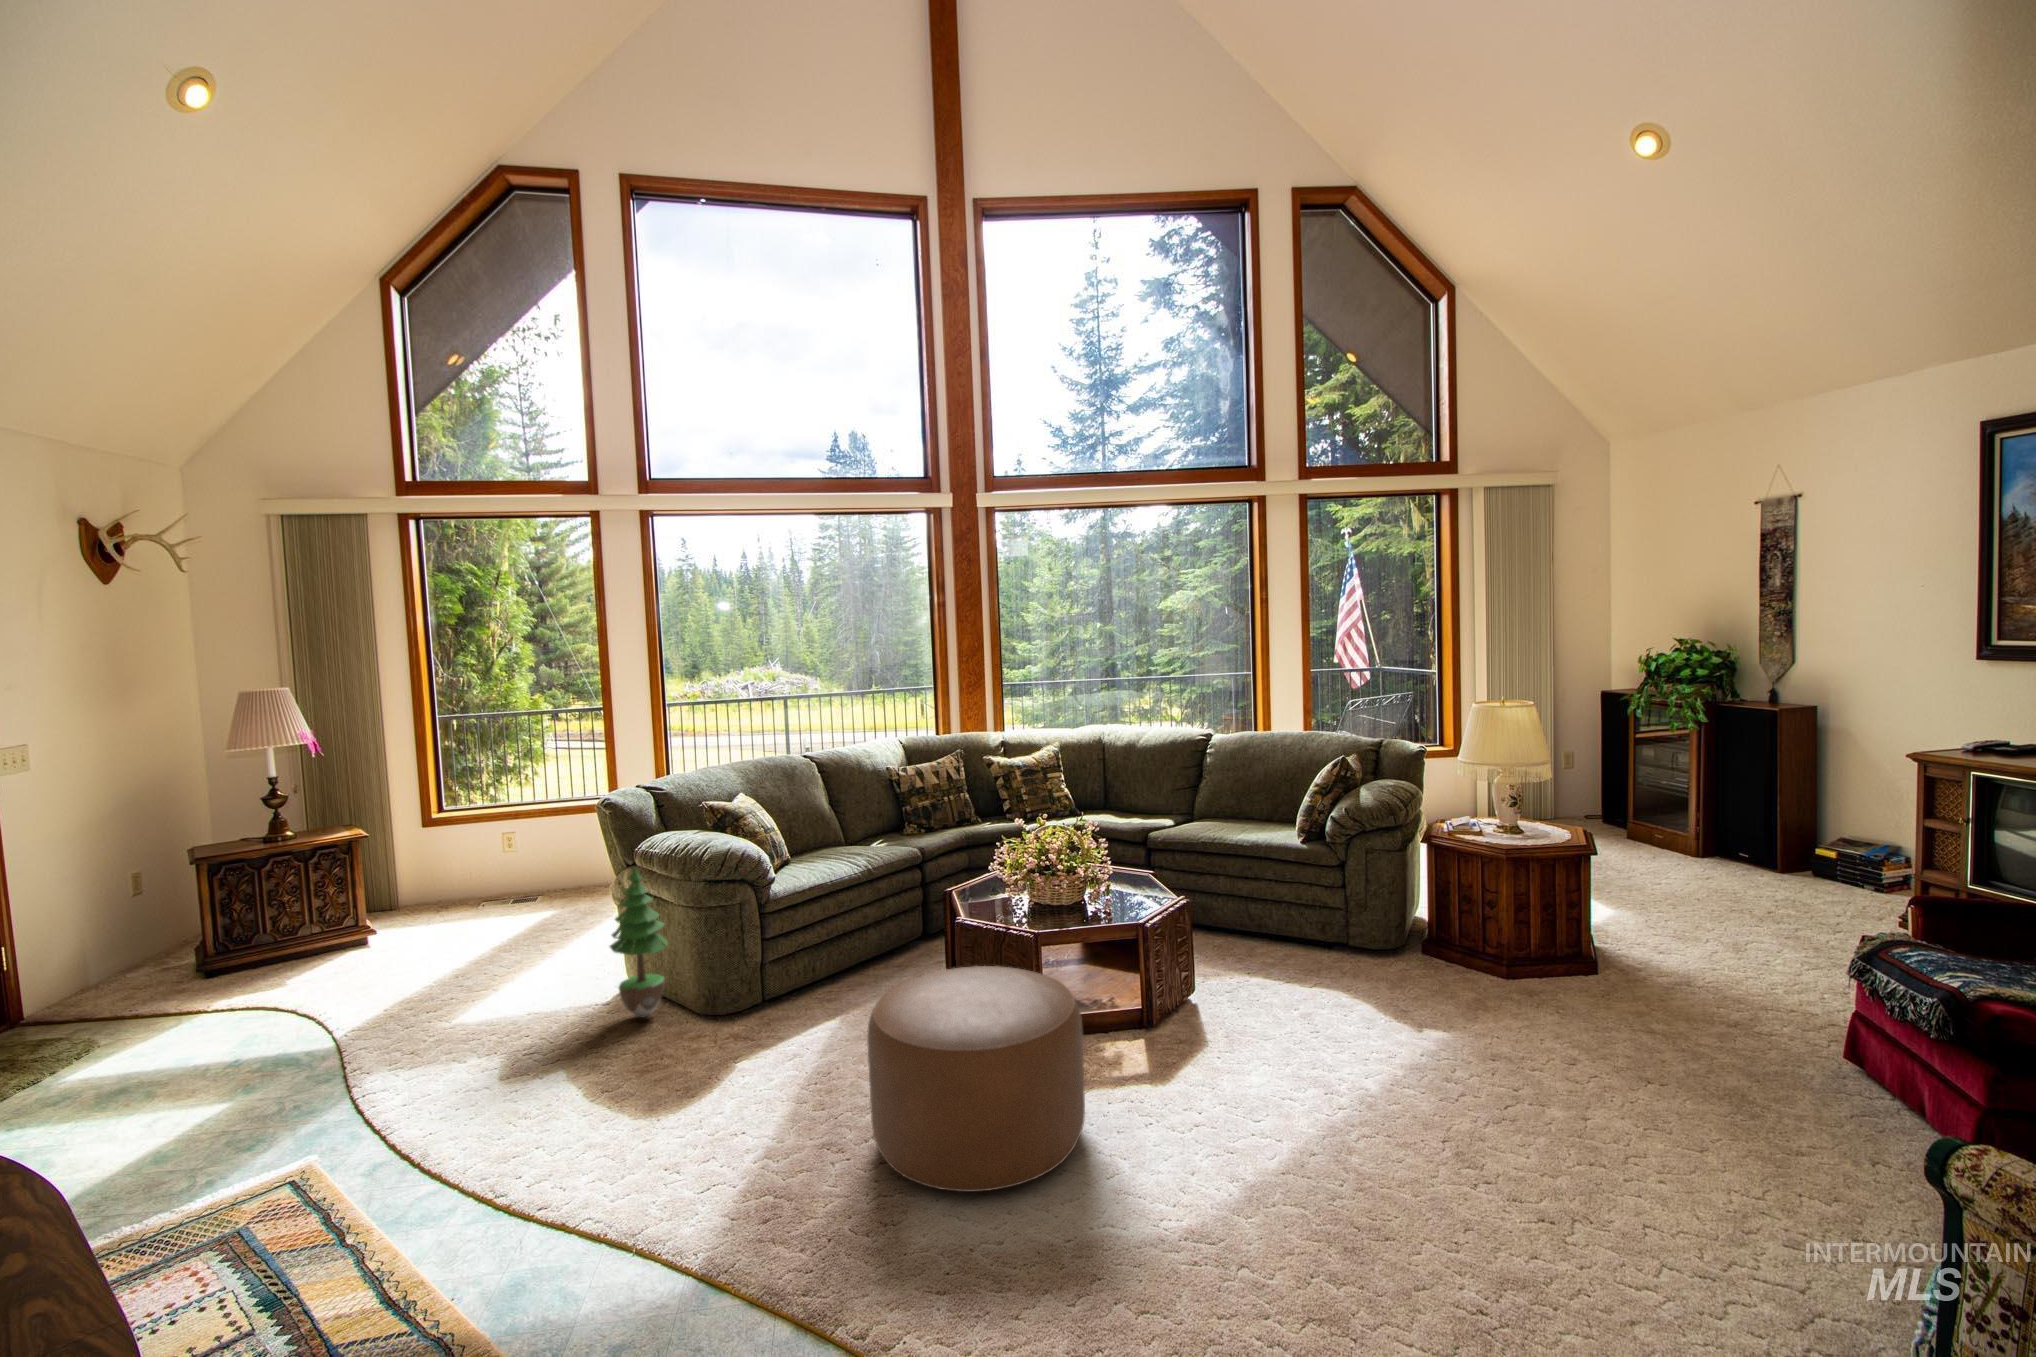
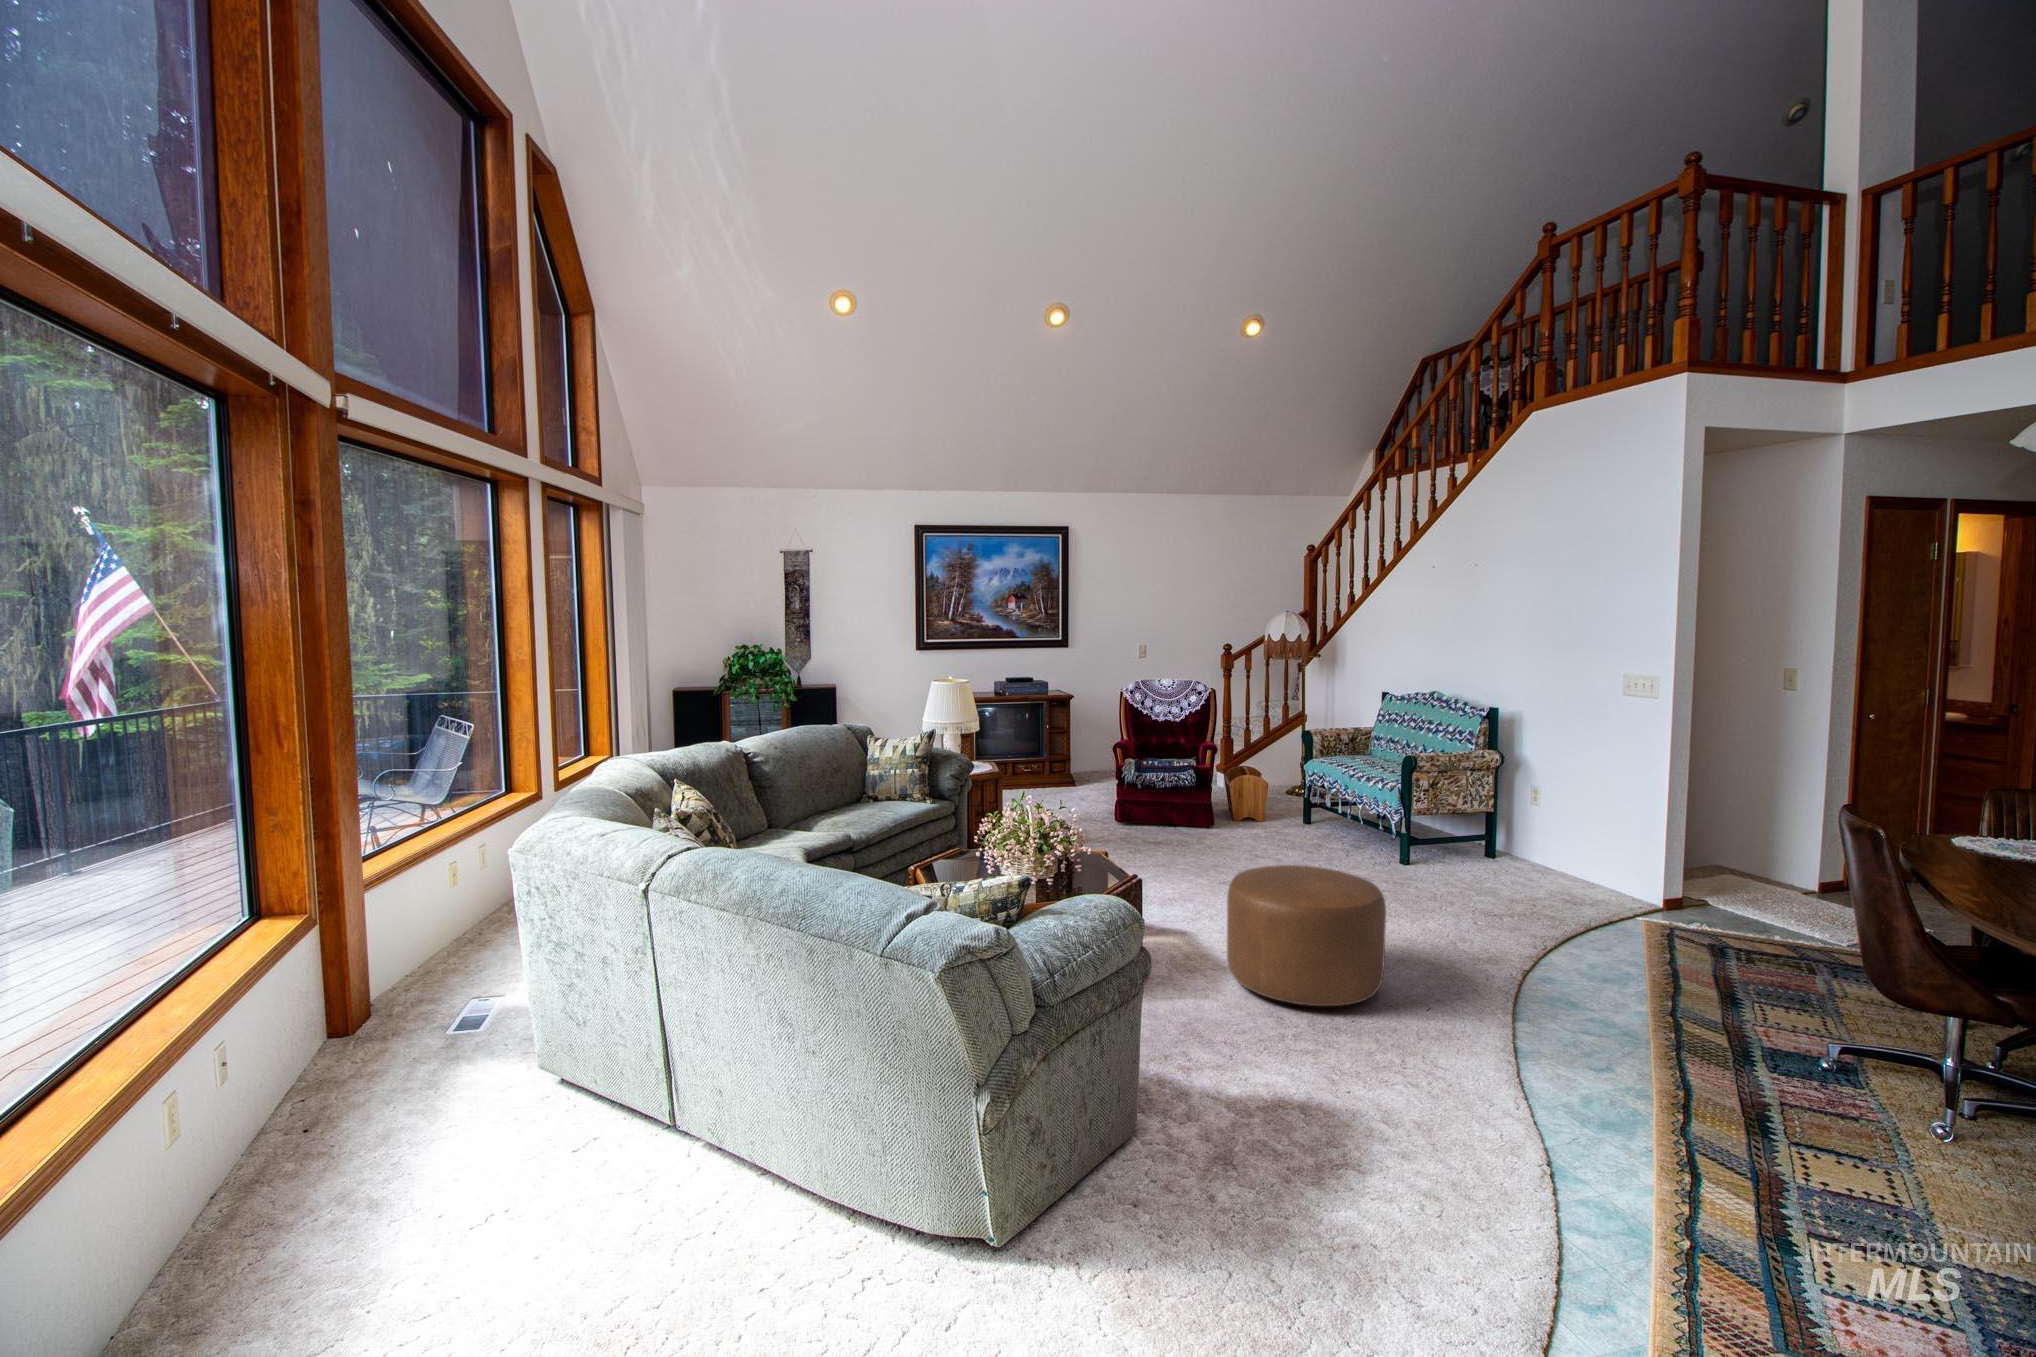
potted tree: present [610,867,668,1017] -> none [1099,980,1183,1208]

